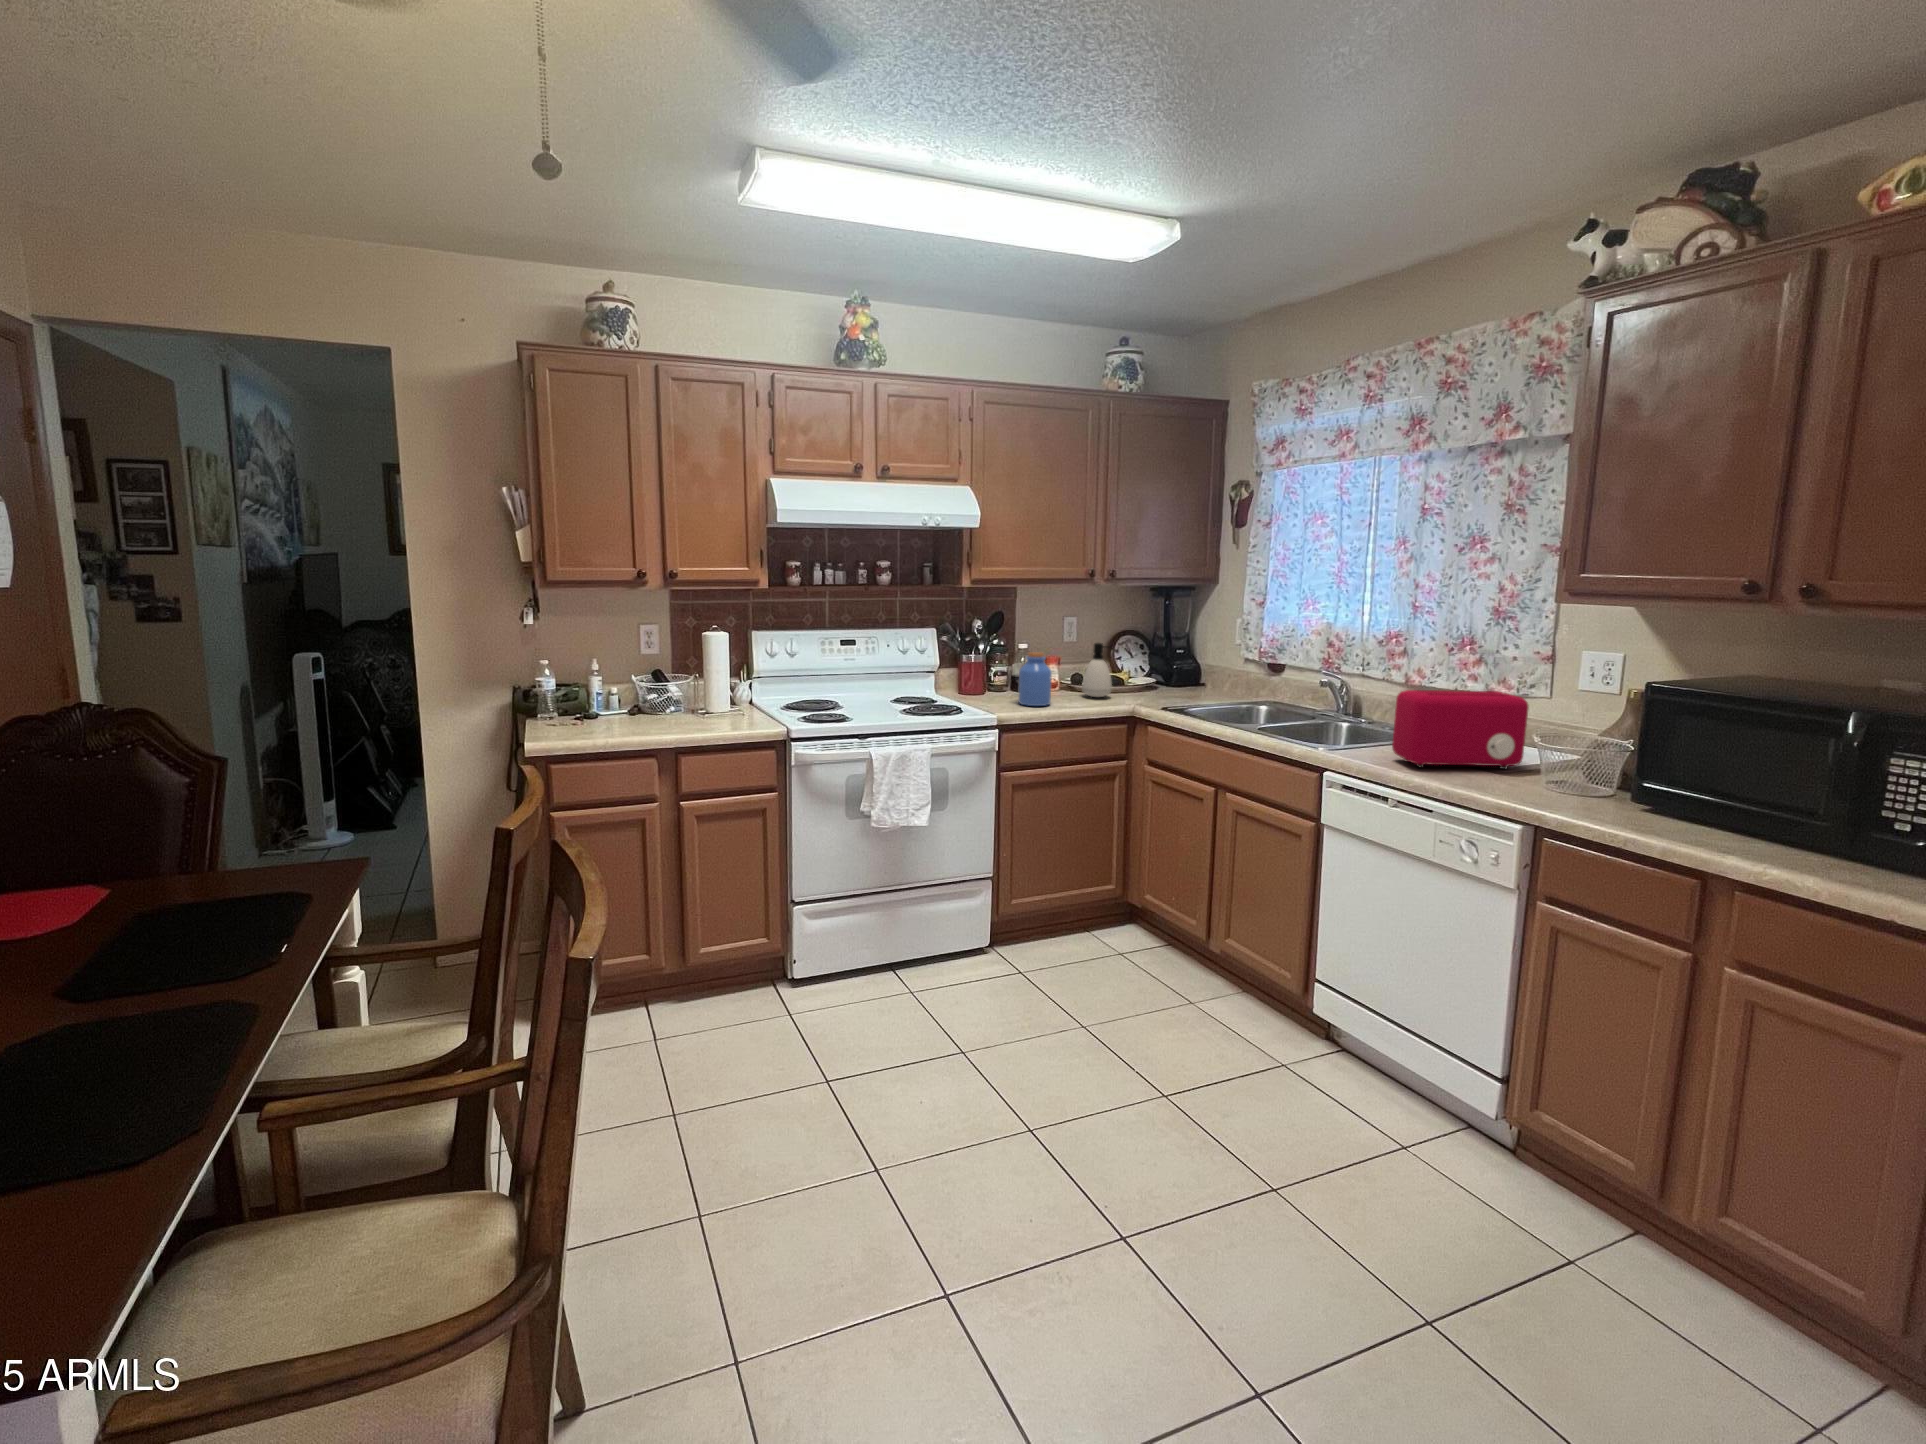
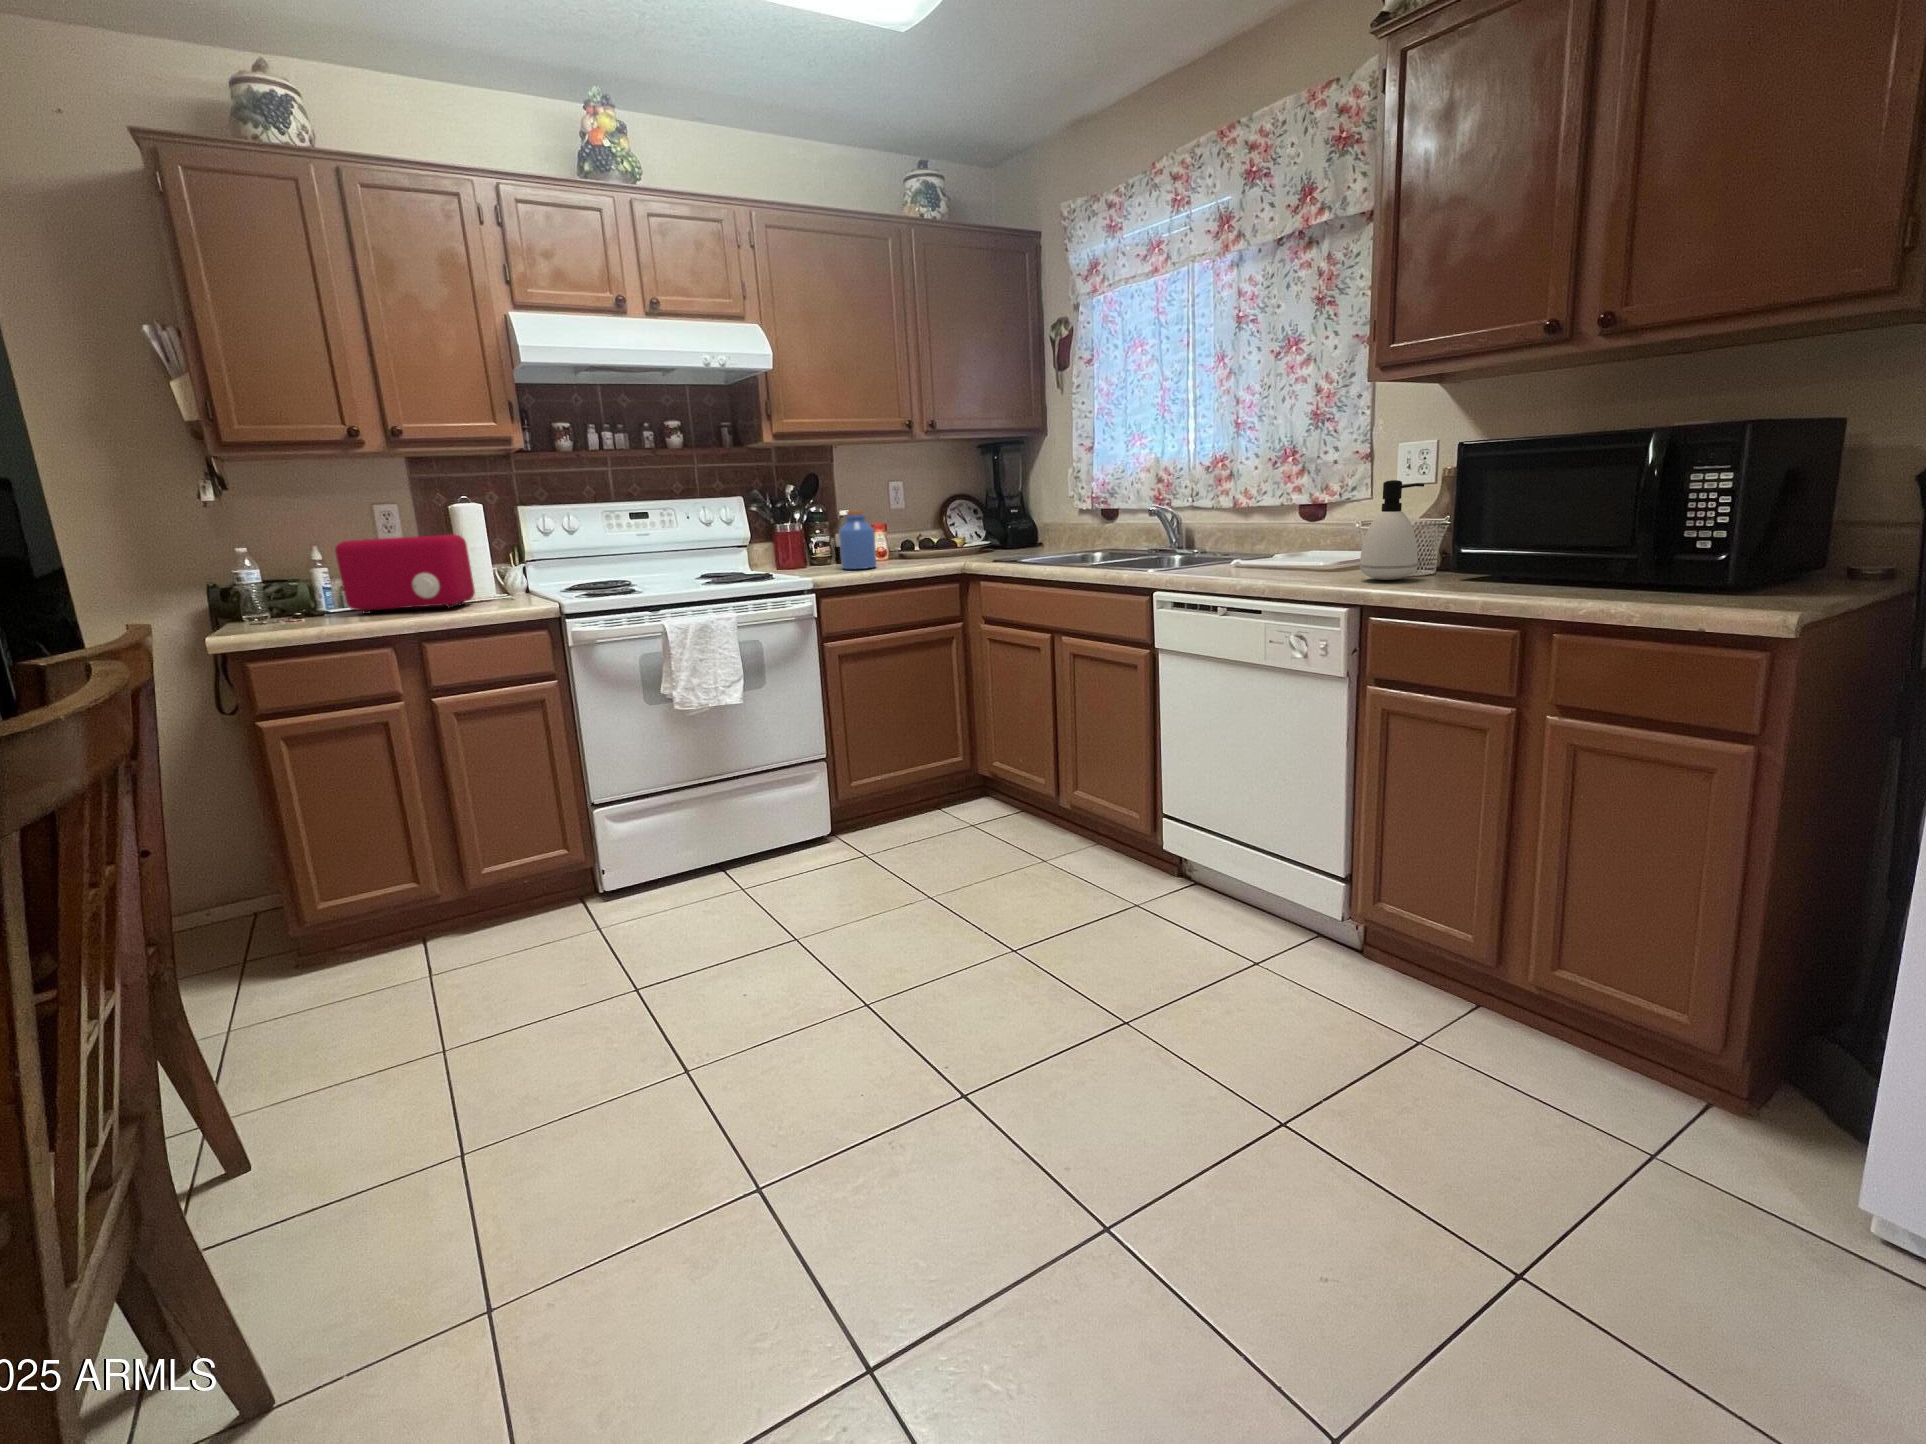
soap dispenser: present [1082,643,1112,697] -> present [1360,480,1424,580]
toaster: present [1392,690,1529,769] -> present [335,534,475,614]

